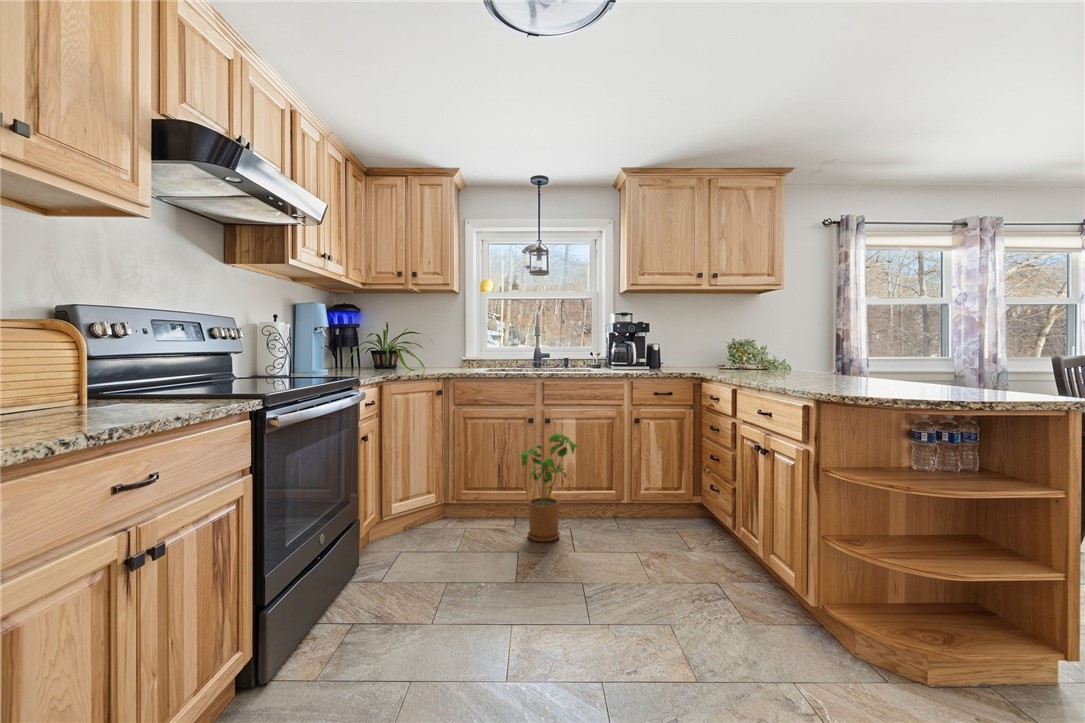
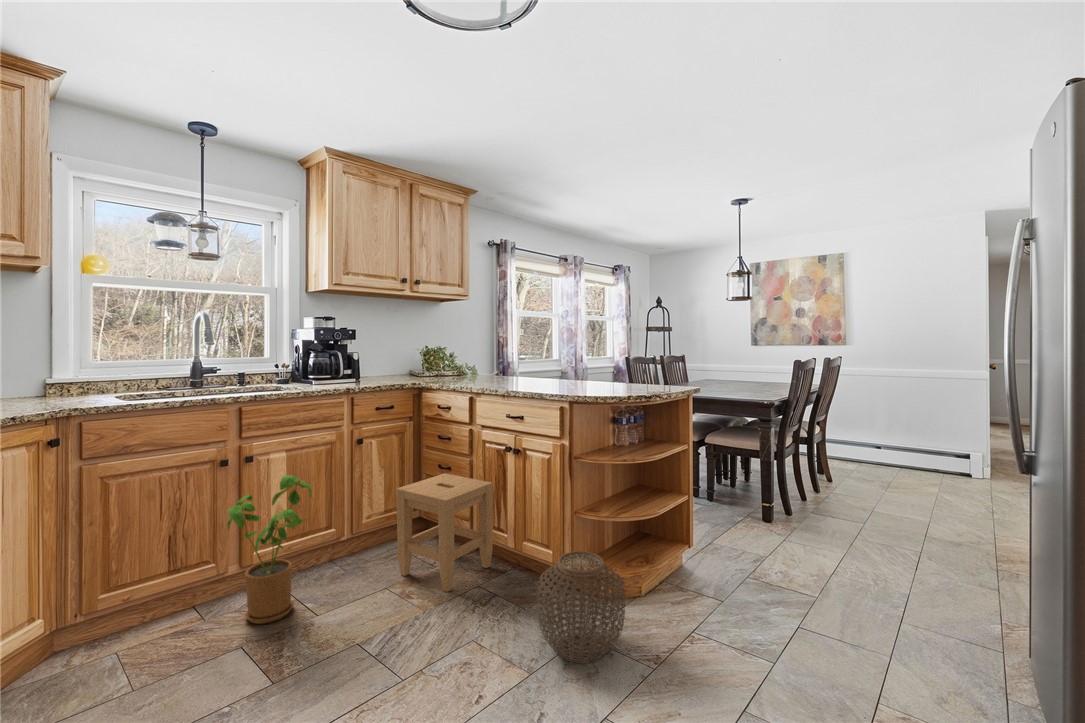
stool: none [647,461,739,568] -> present [396,473,493,592]
woven basket: none [704,550,811,675] -> present [537,551,625,663]

